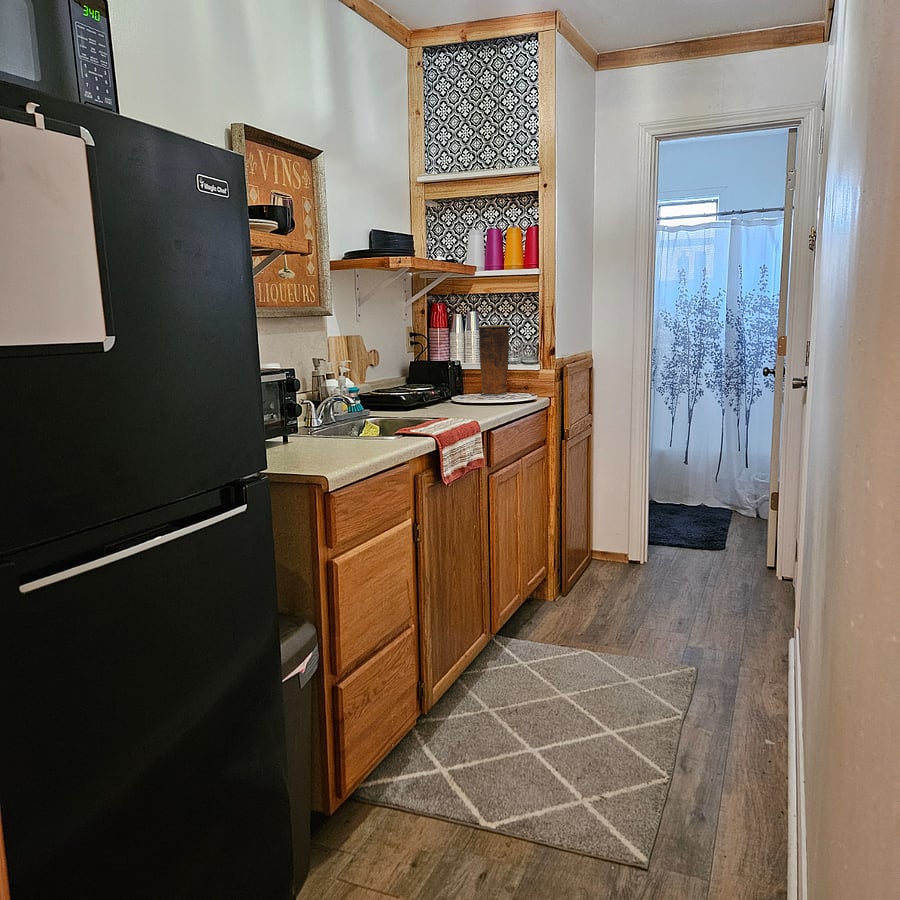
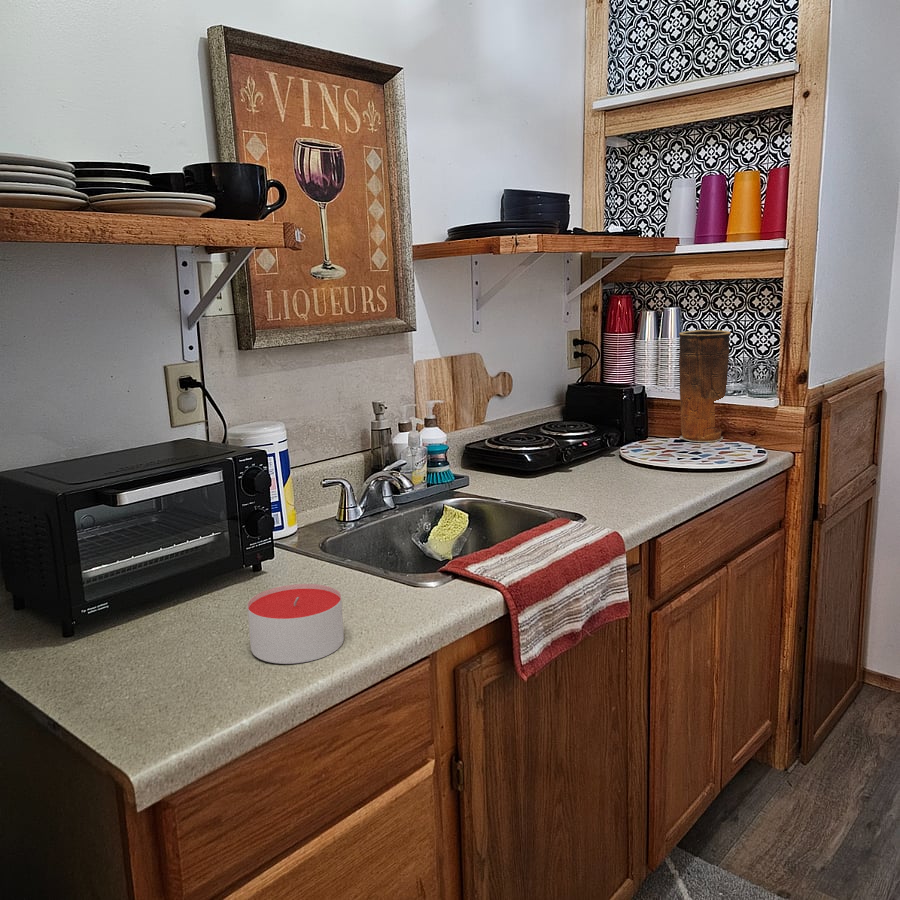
candle: none [327,427,375,456] -> present [247,584,344,664]

